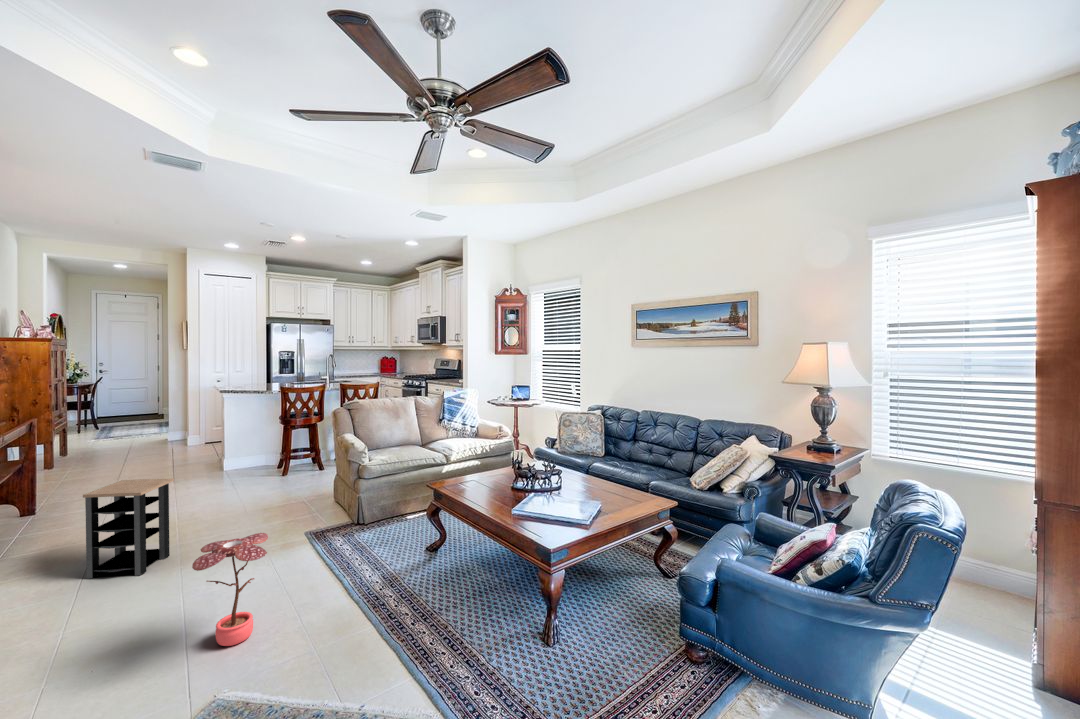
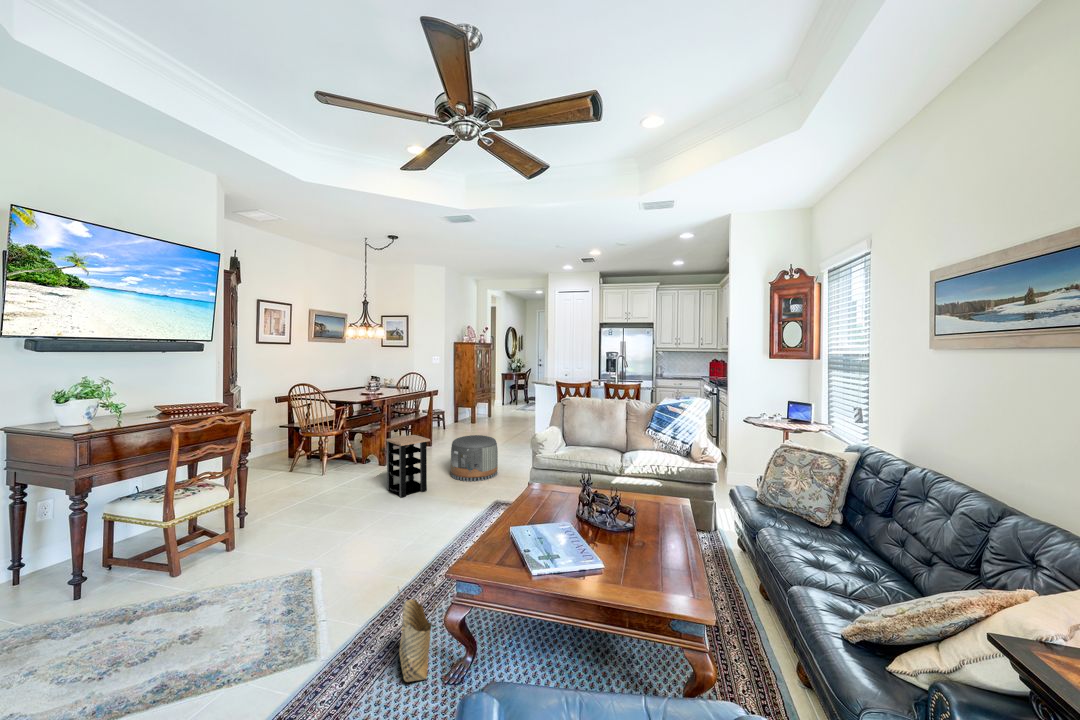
pouf: none [166,465,245,532] -> present [451,435,498,481]
potted plant: present [192,533,268,646] -> none [331,486,389,561]
woven basket: none [451,564,506,653] -> present [398,582,433,682]

